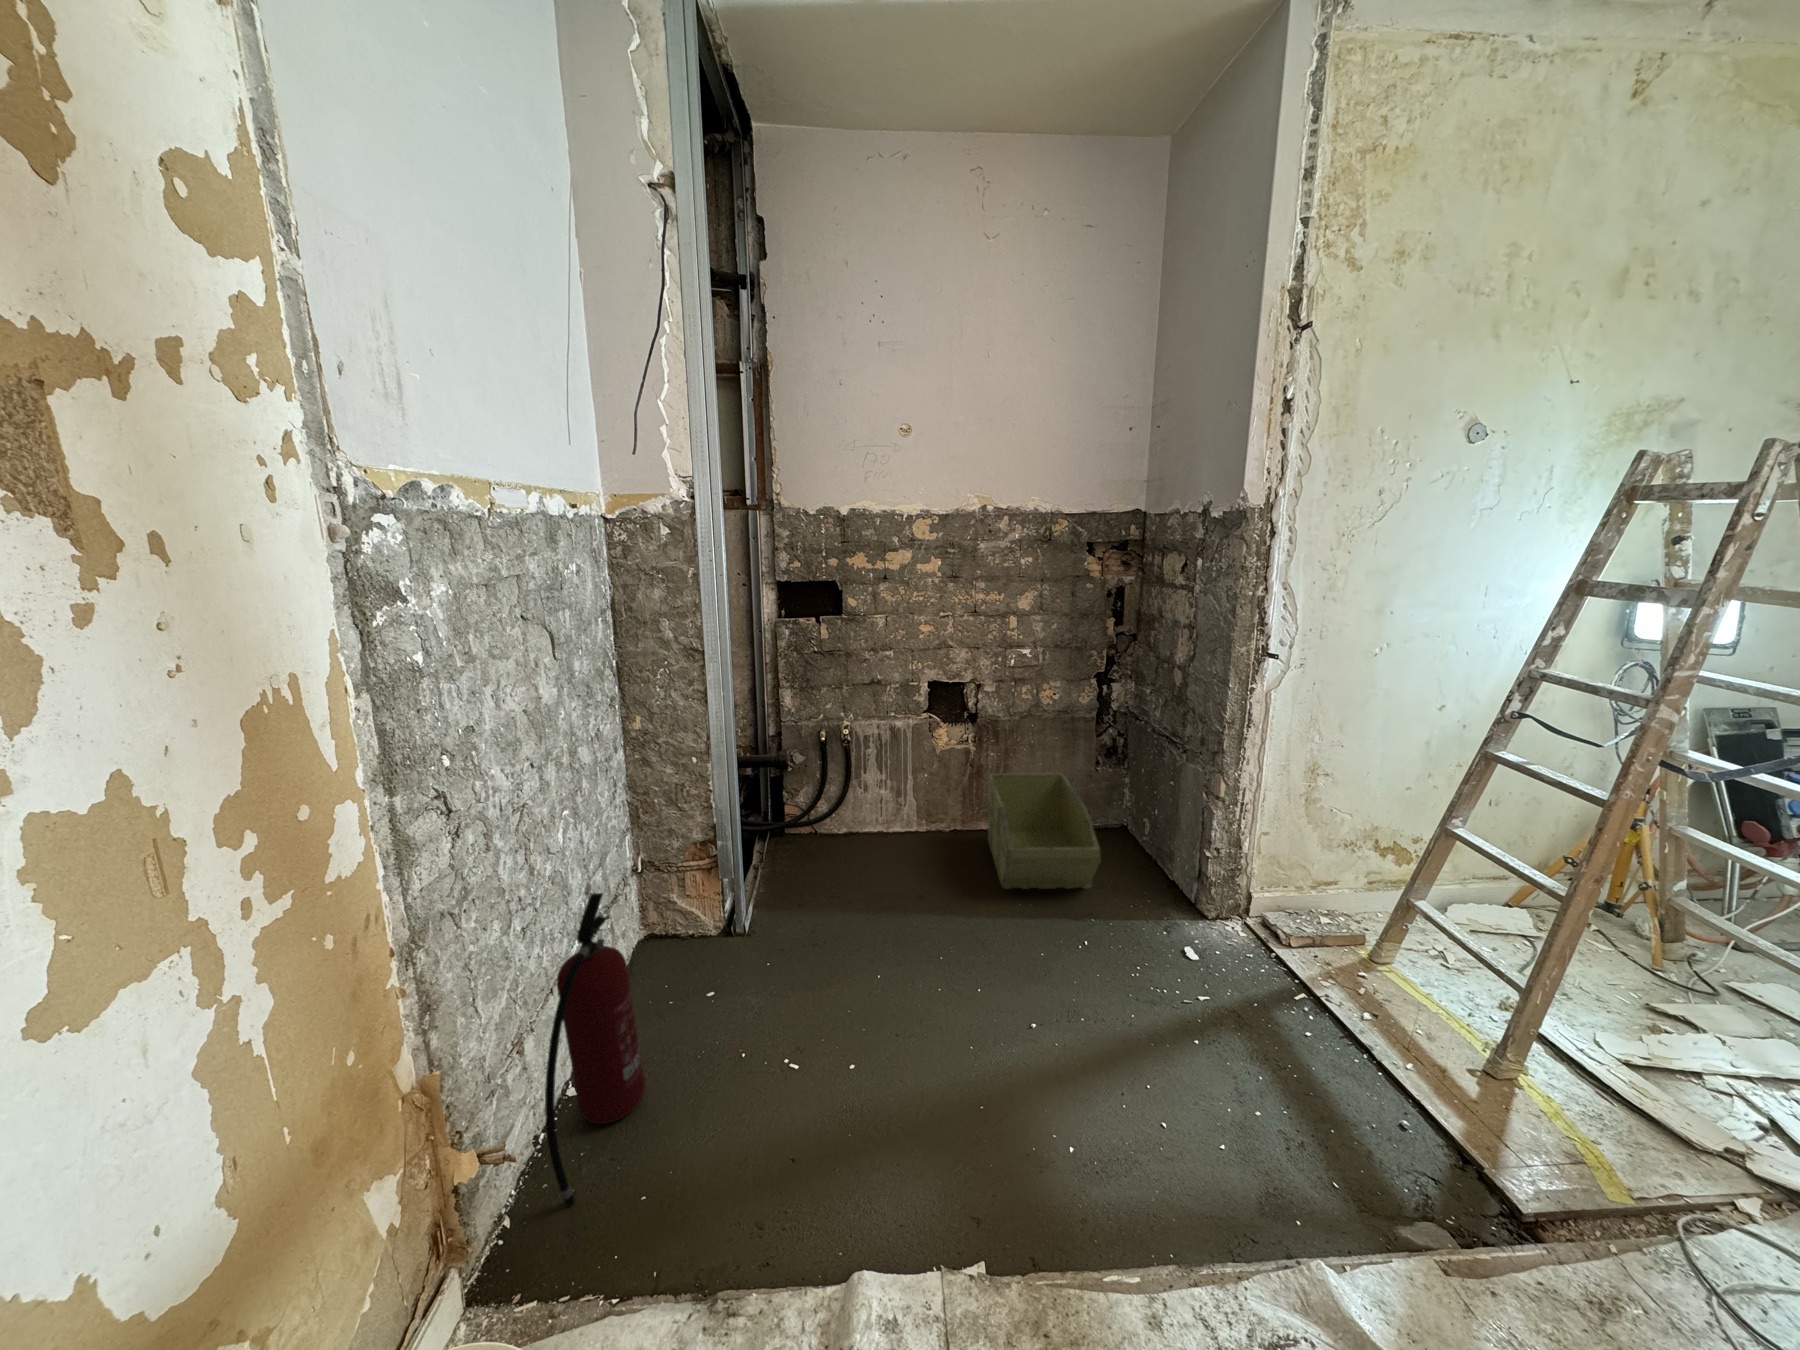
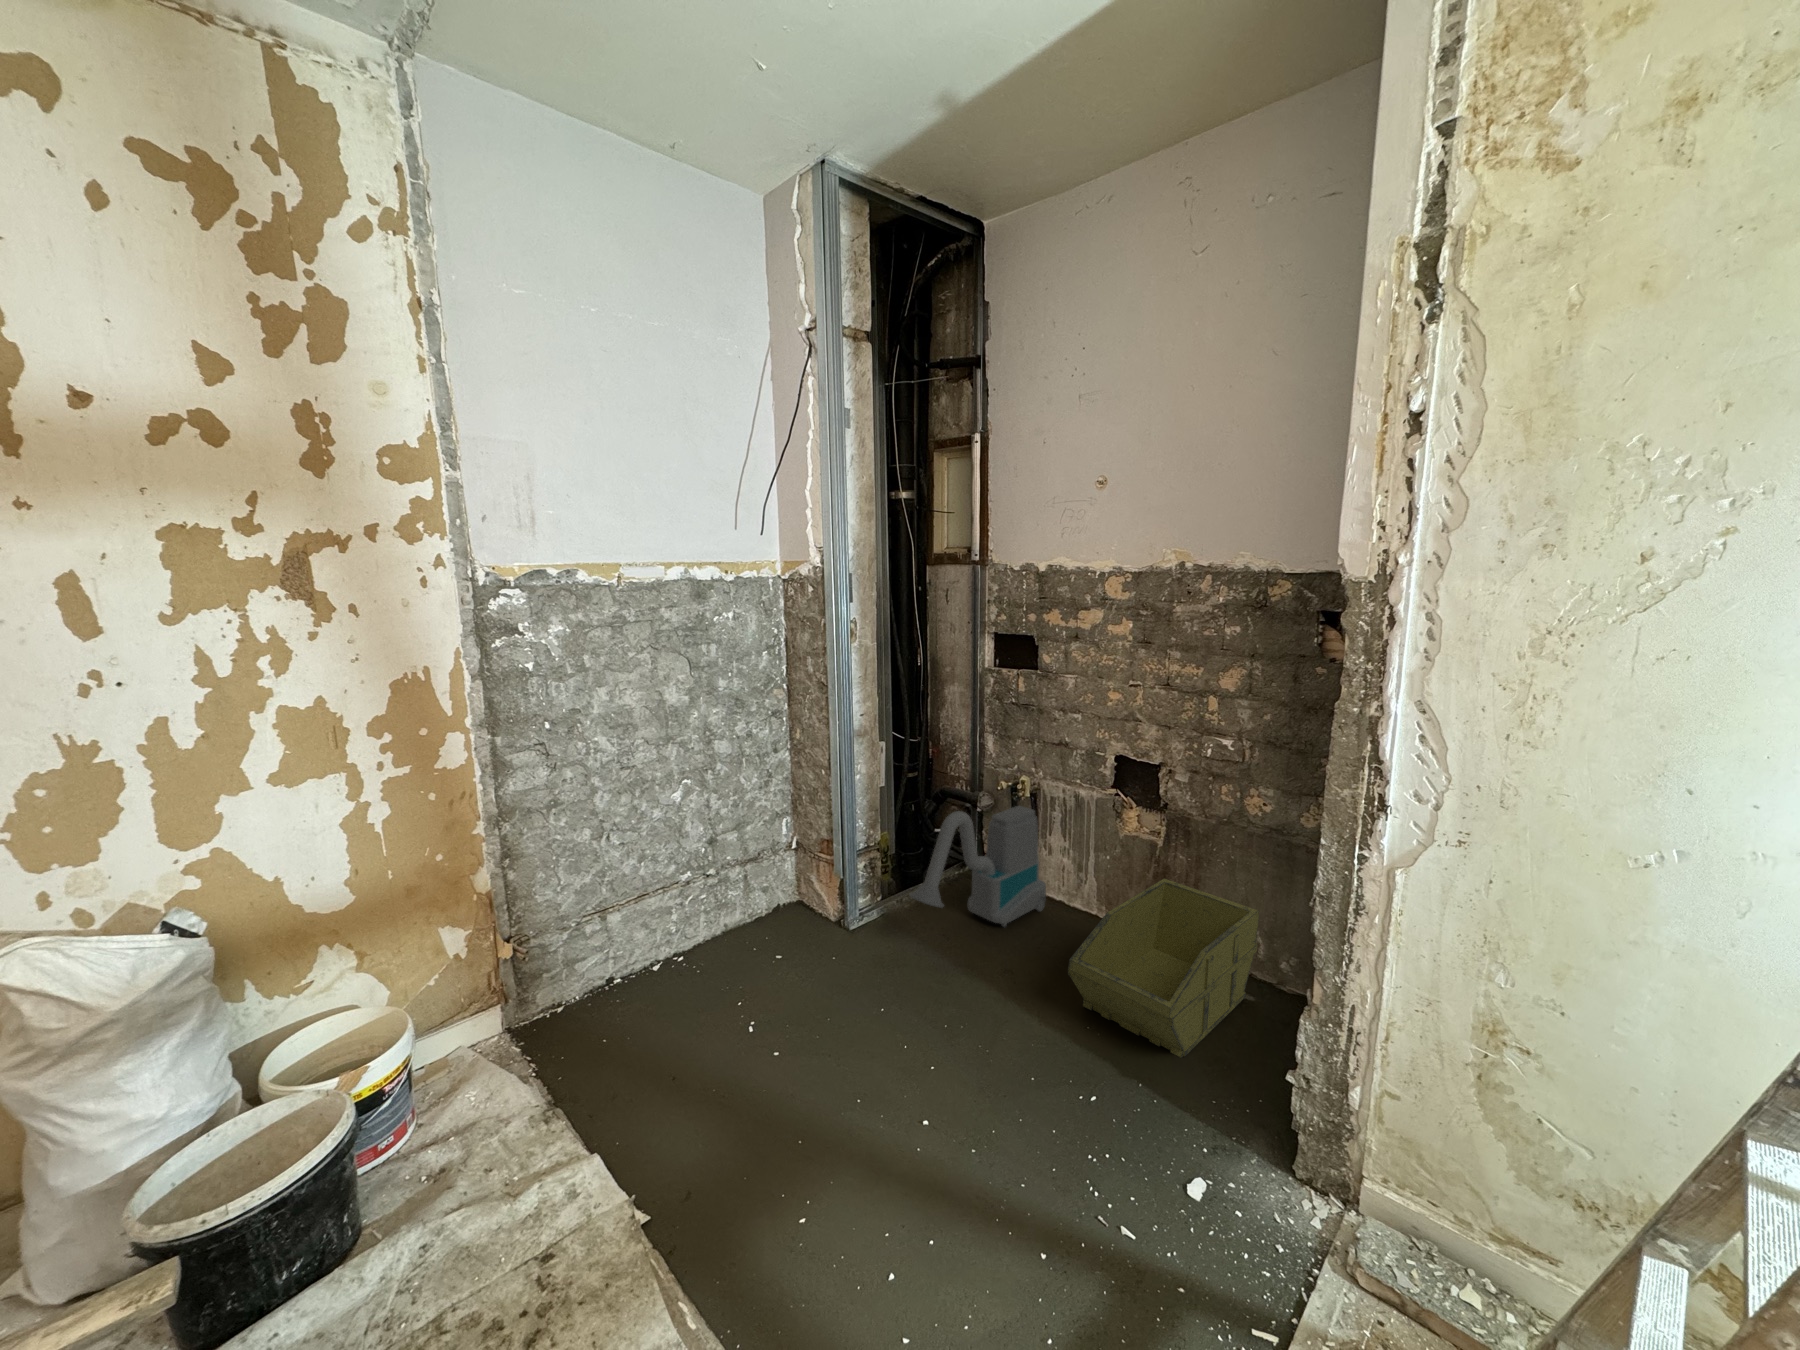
vacuum cleaner: none [825,750,878,866] -> present [909,806,1046,927]
fire extinguisher: present [545,893,645,1207] -> none [559,837,672,1020]

